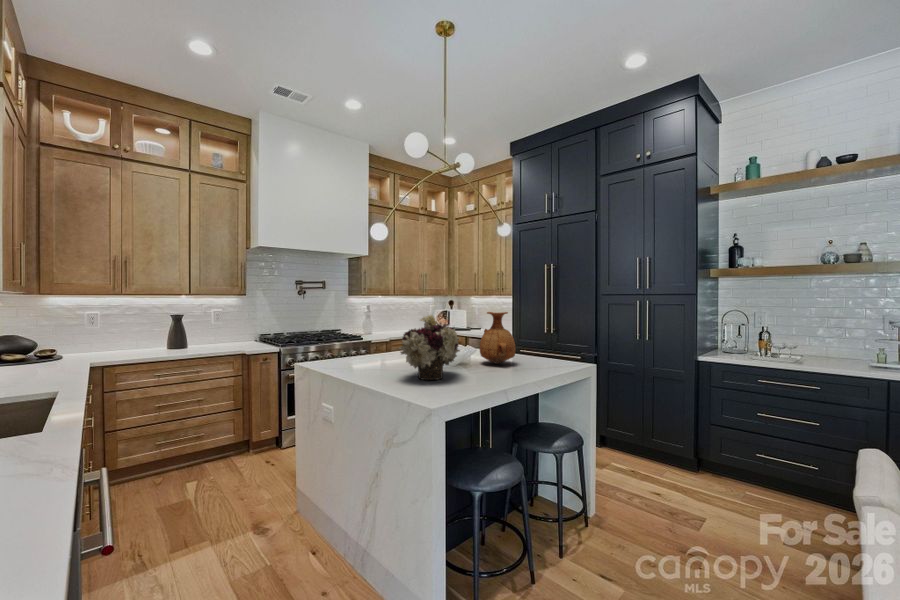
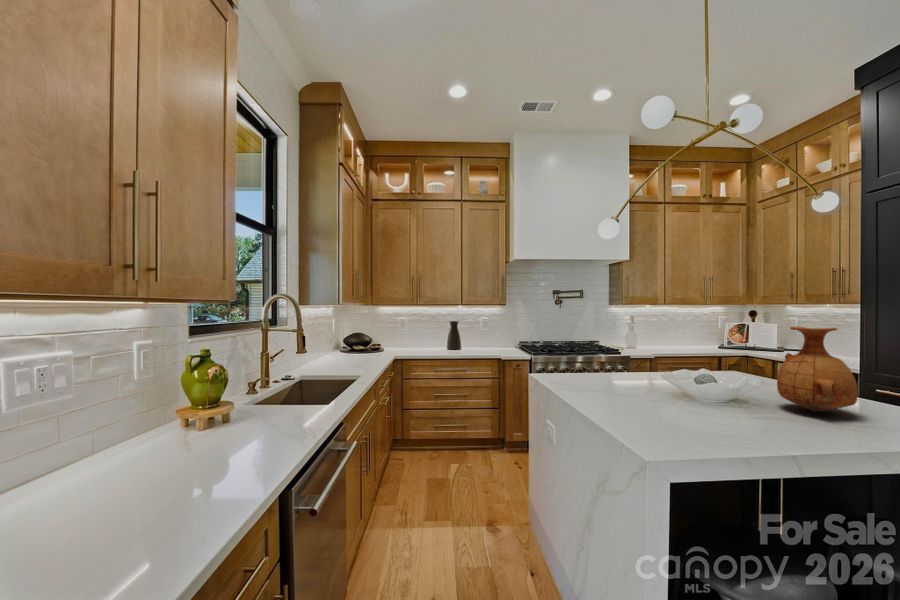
flower arrangement: present [399,315,460,380] -> none [622,328,729,424]

